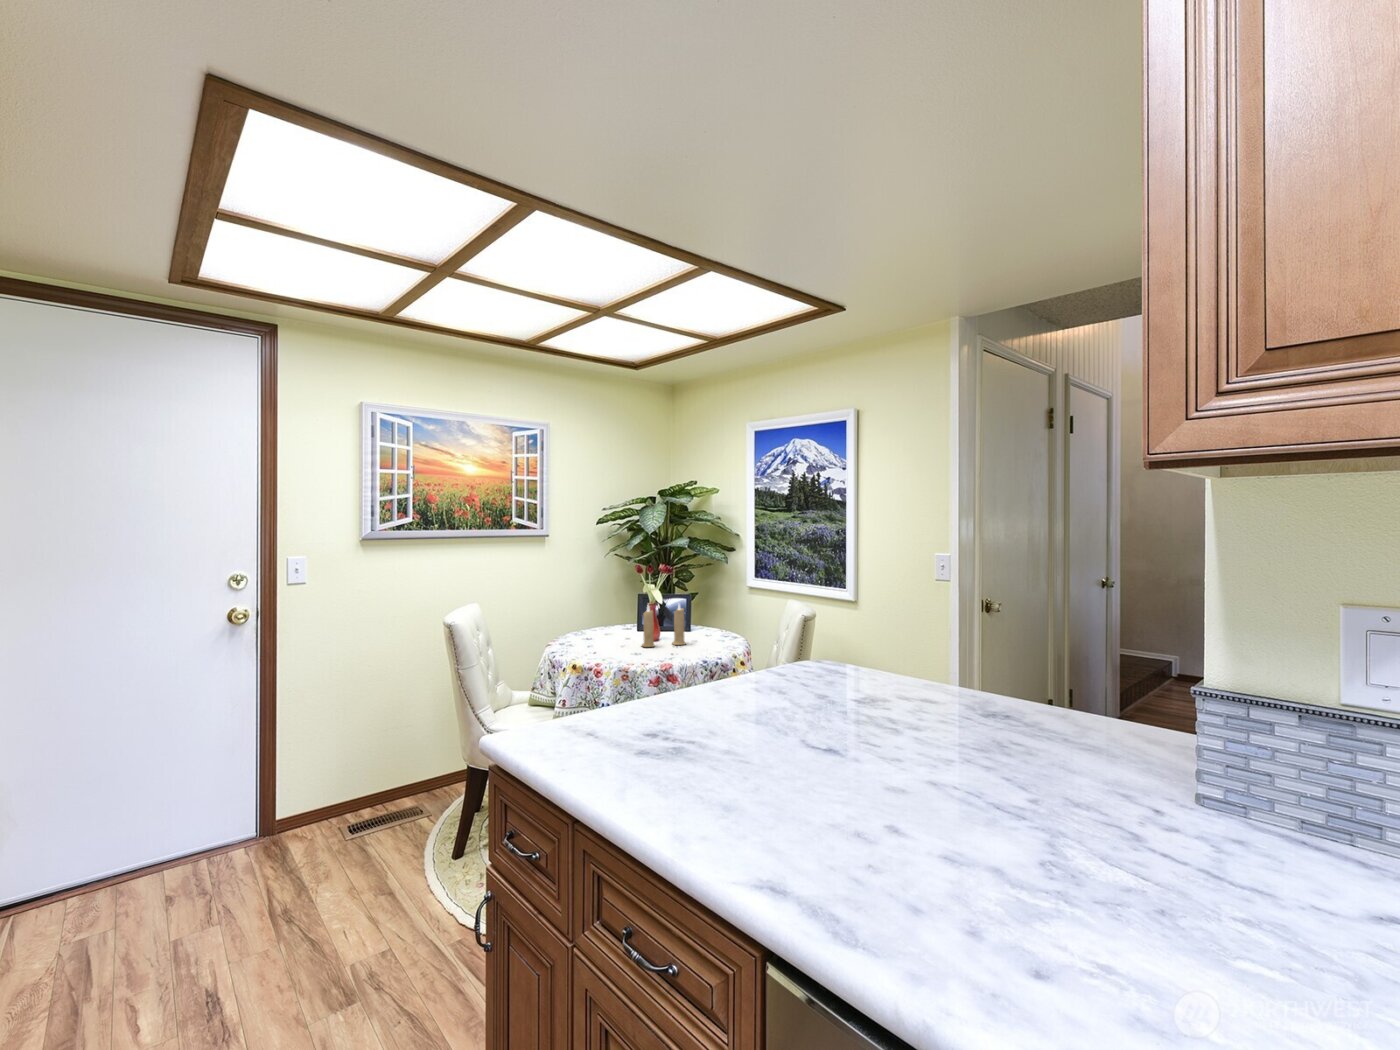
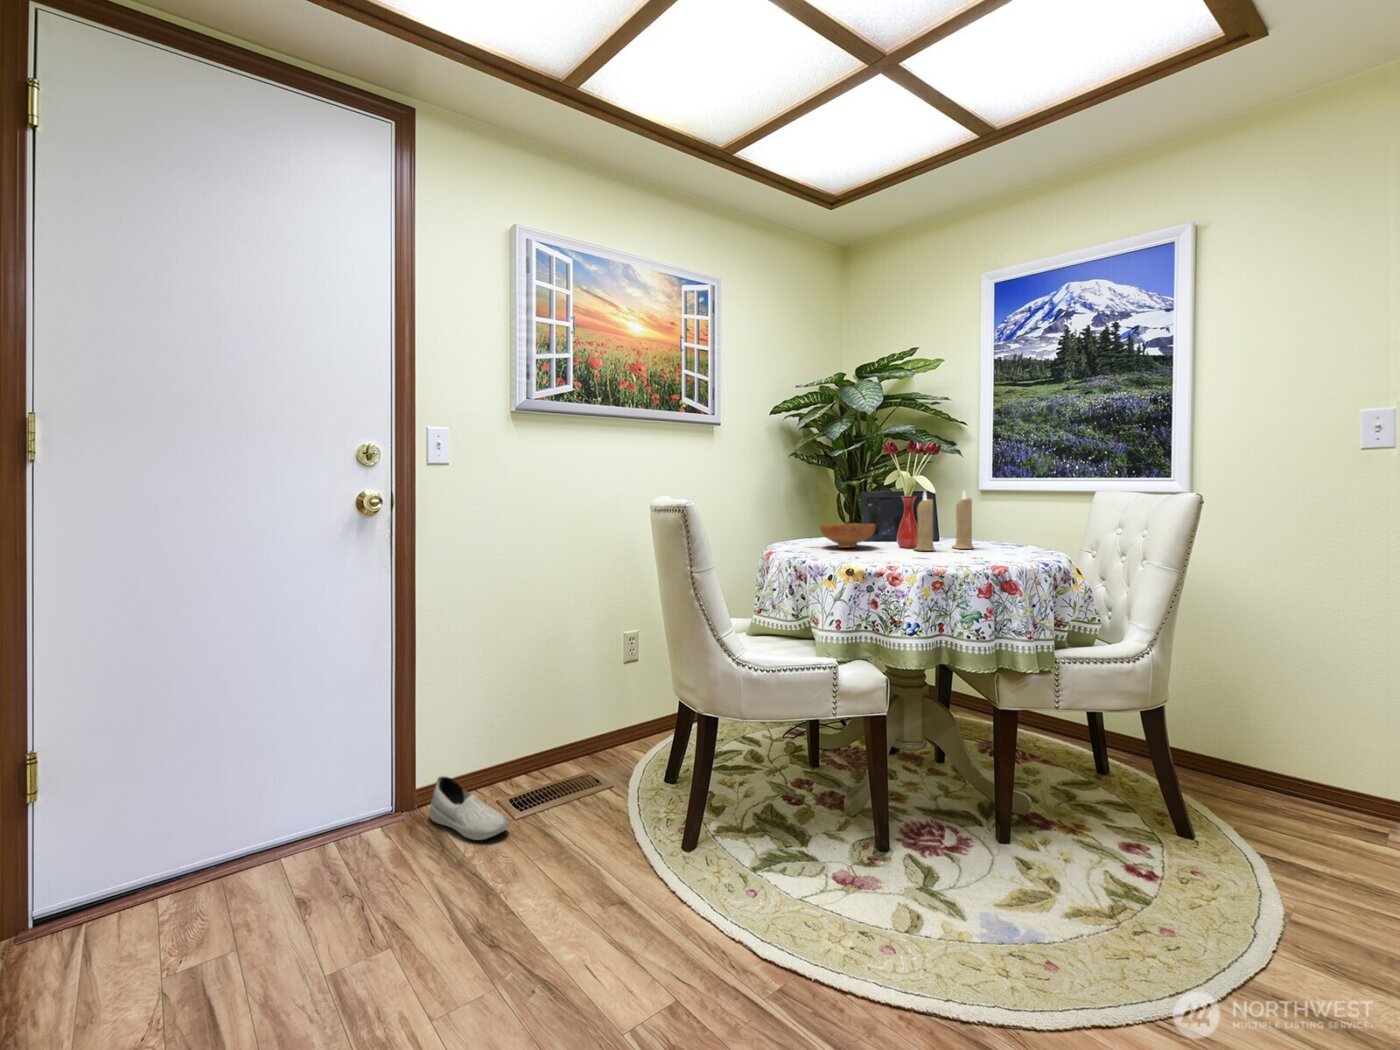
bowl: none [581,623,620,643] -> present [820,523,875,548]
shoe: none [280,809,335,855] -> present [429,776,510,840]

